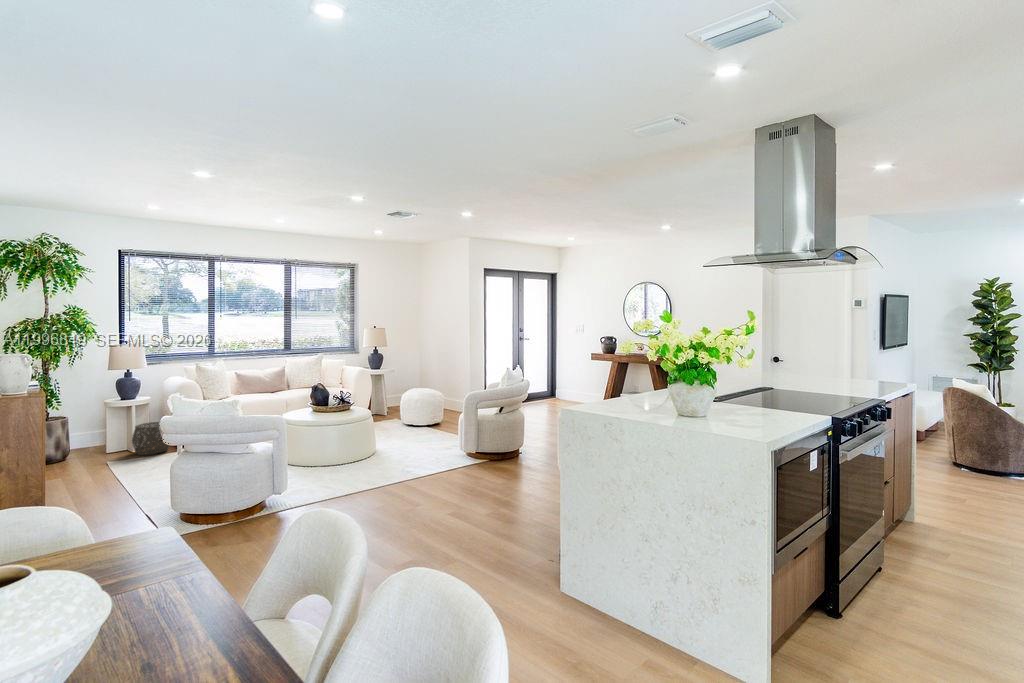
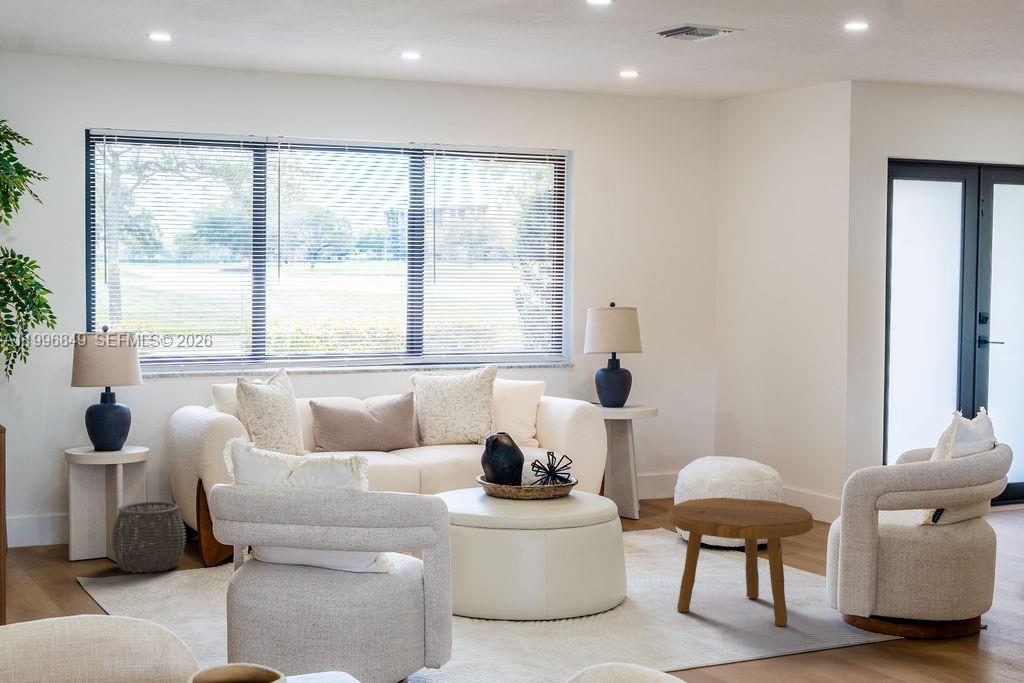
footstool: none [390,406,445,453] -> present [669,498,813,626]

